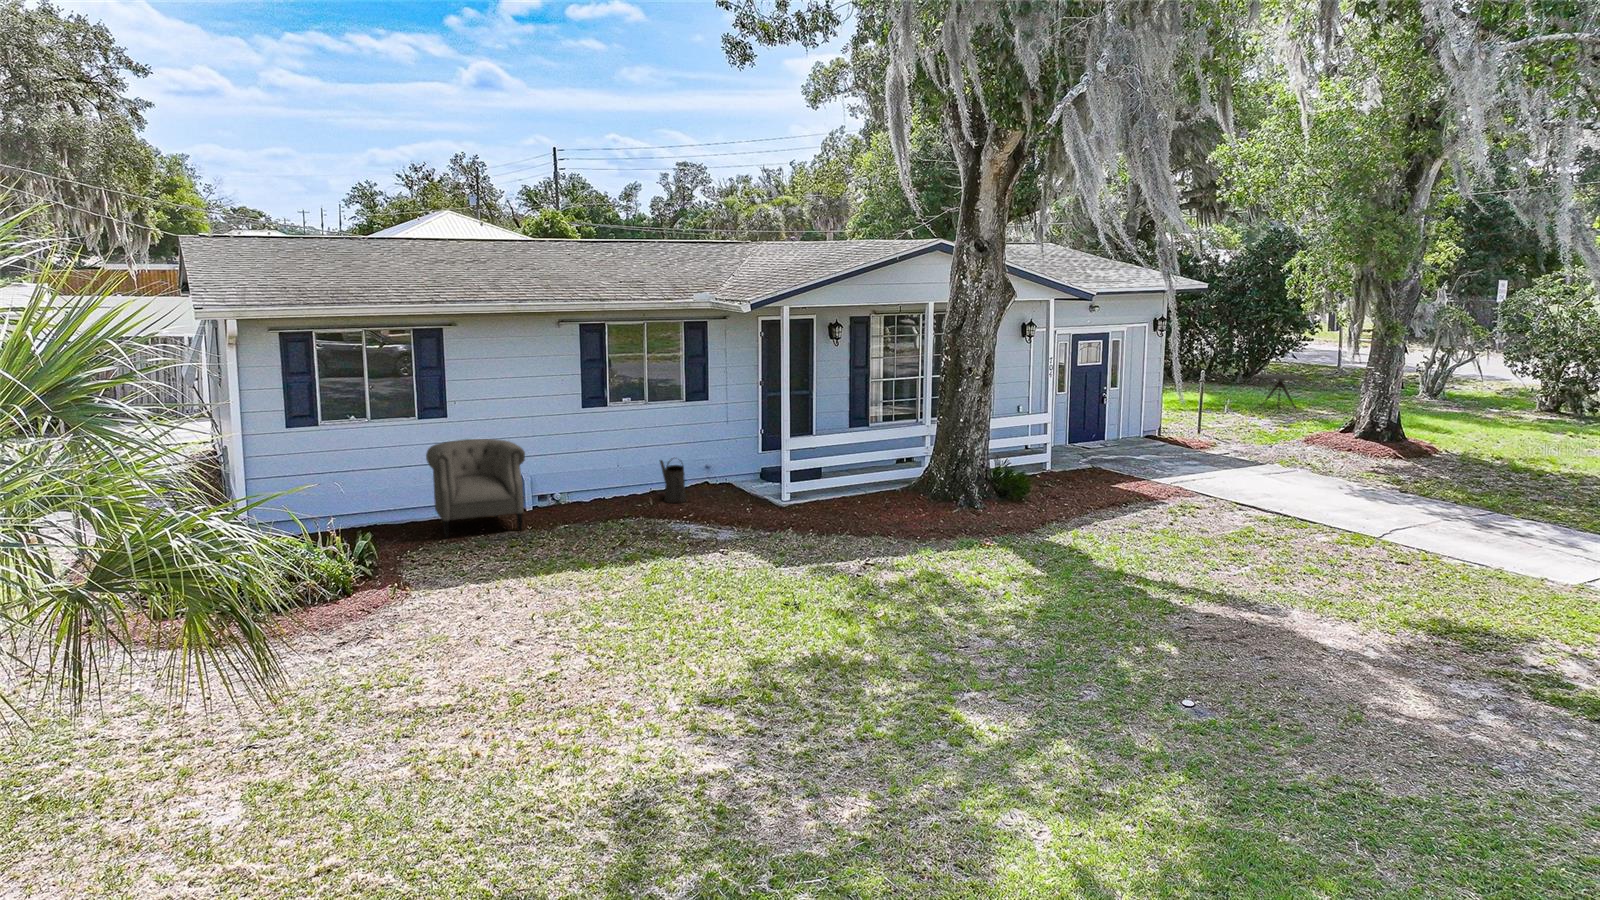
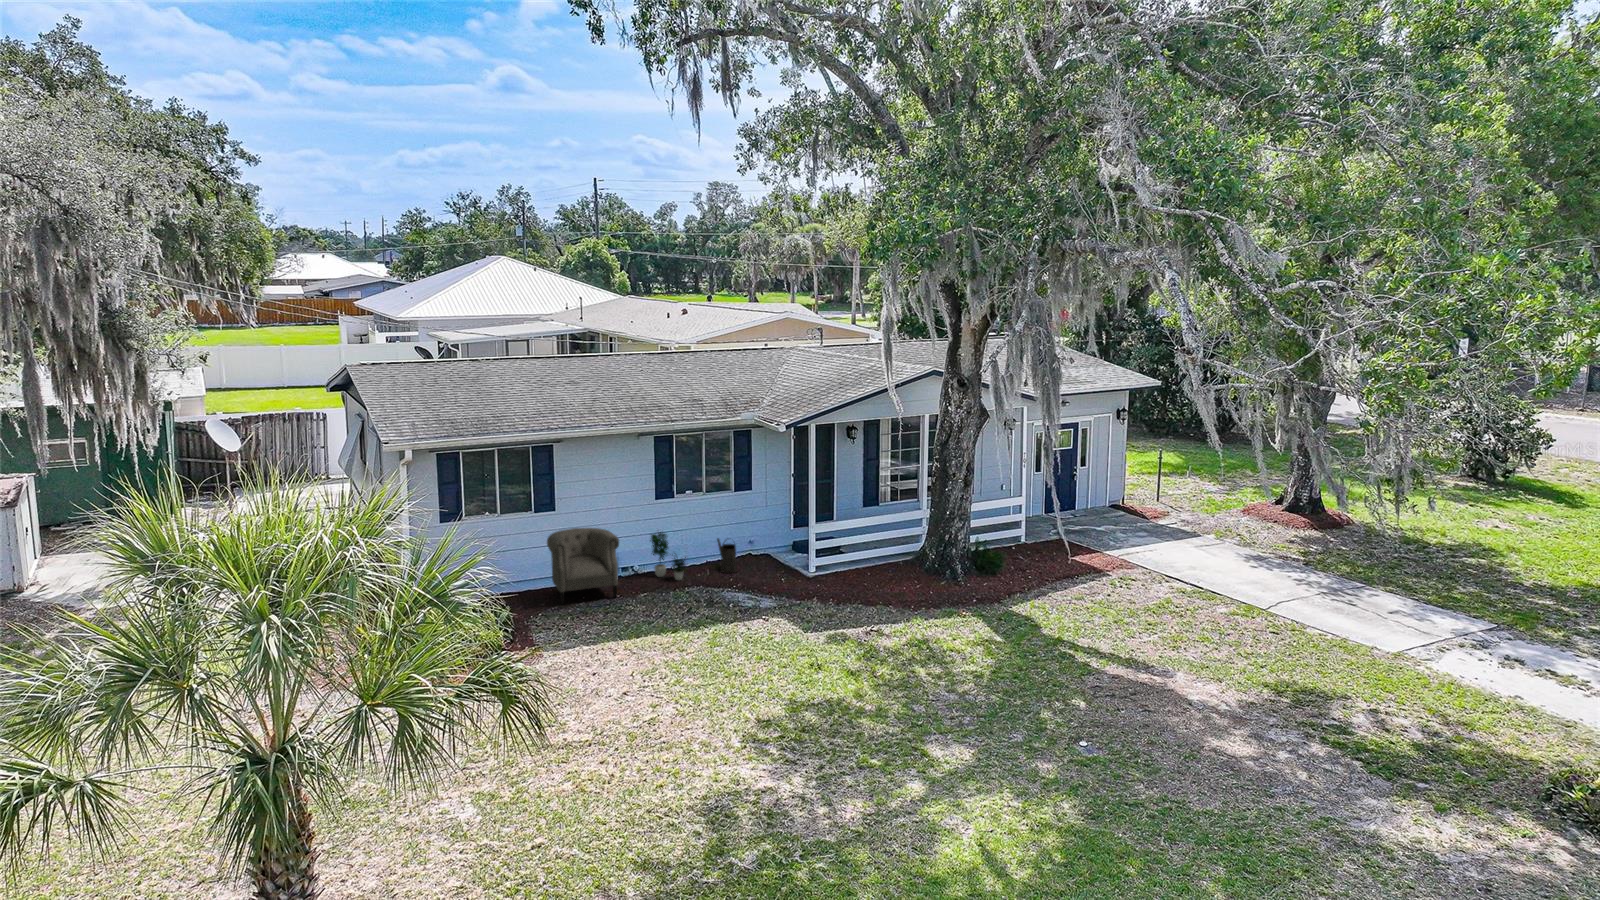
round table: present [1256,374,1306,408] -> none [1206,448,1250,479]
potted plant: none [568,443,622,511] -> present [650,532,686,580]

